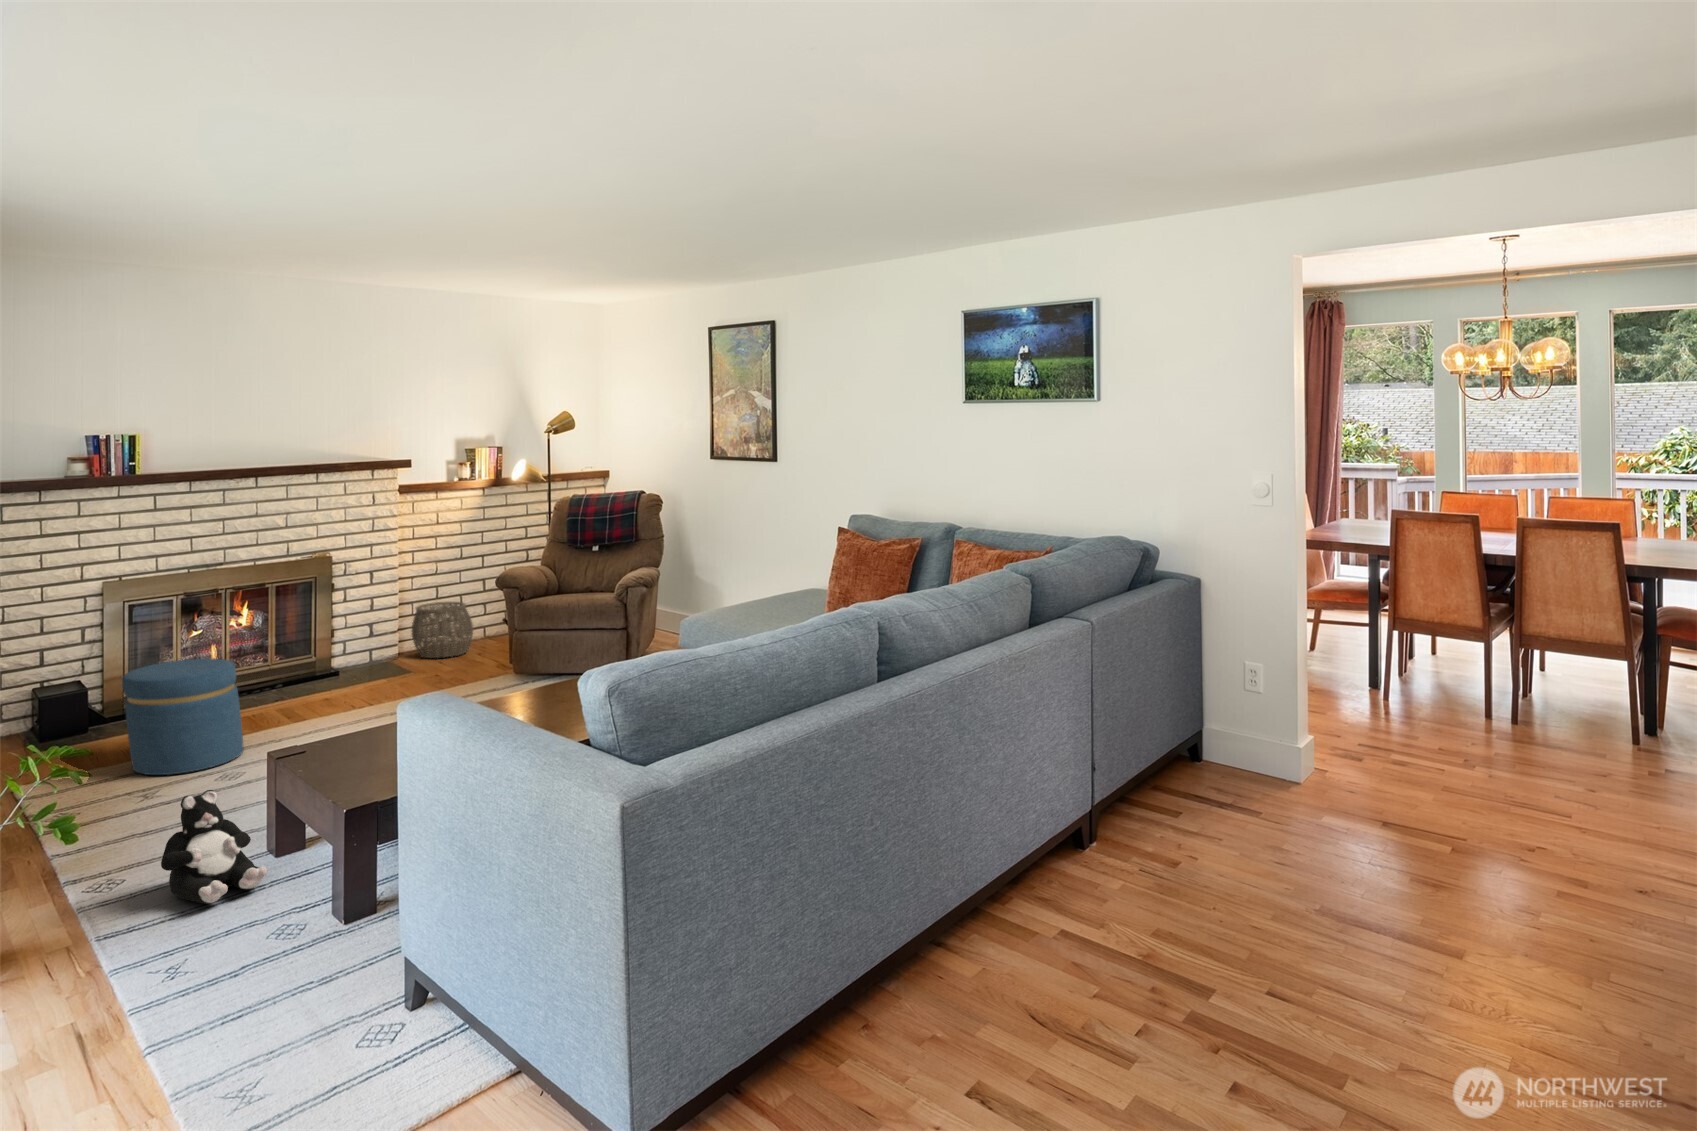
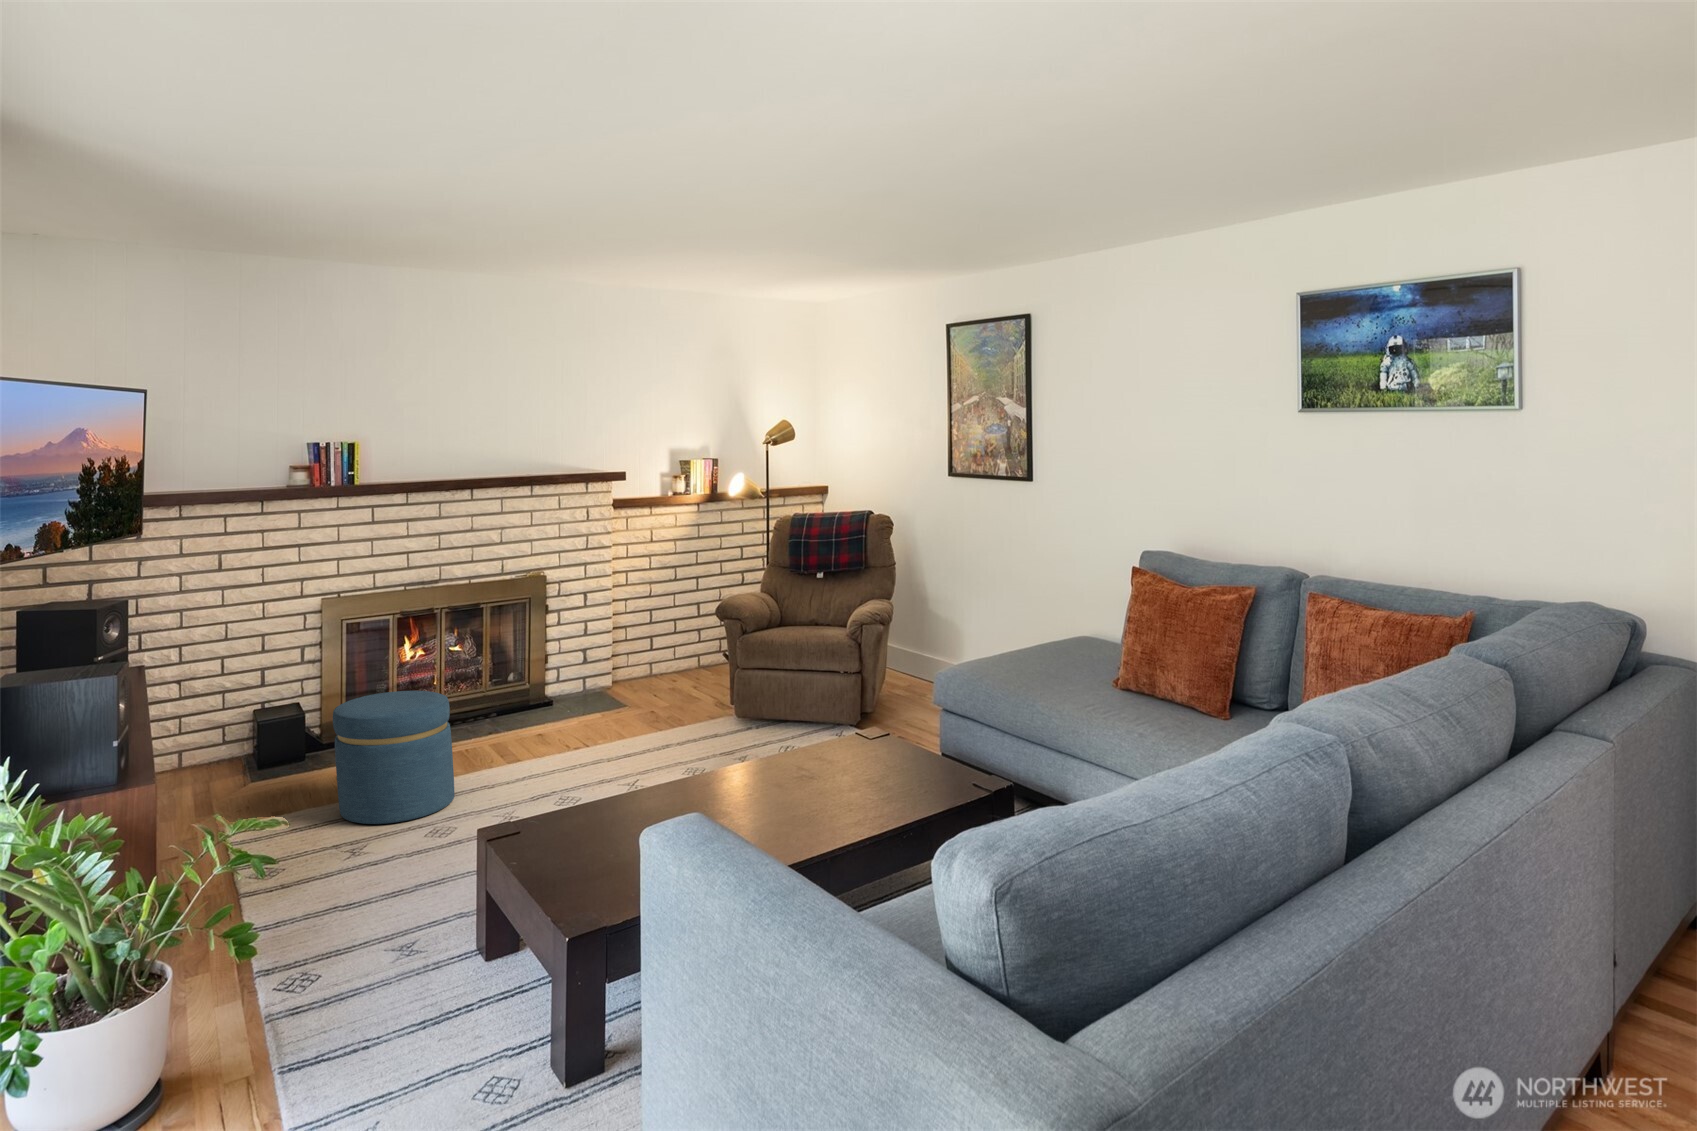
woven basket: present [411,602,473,658] -> none [623,626,687,688]
plush toy: present [161,790,267,904] -> none [360,878,481,1029]

